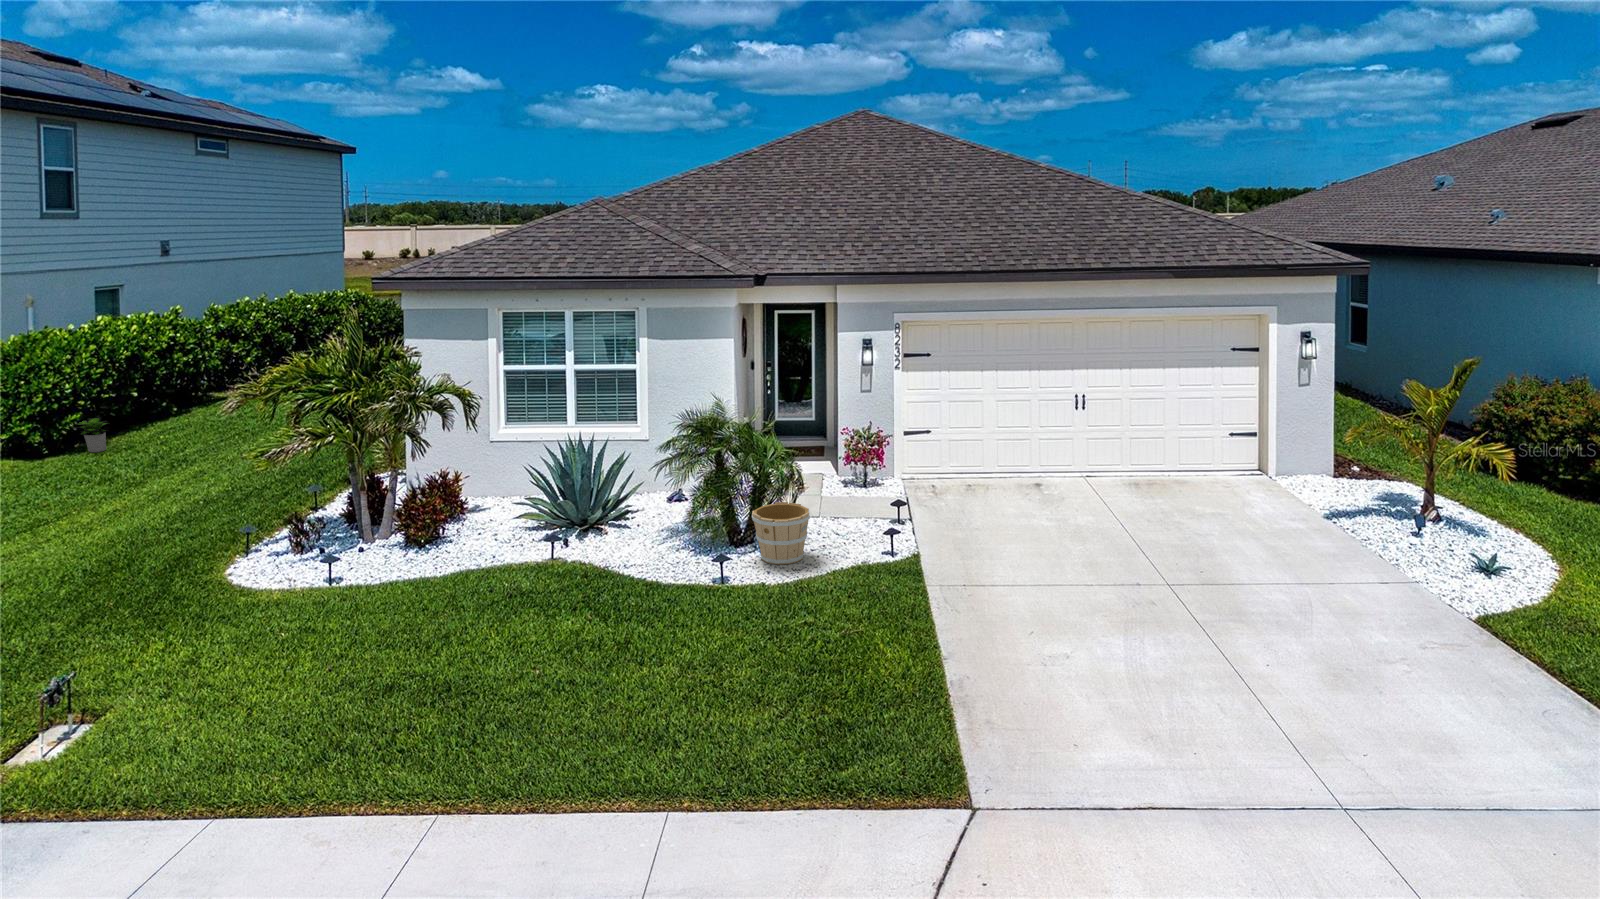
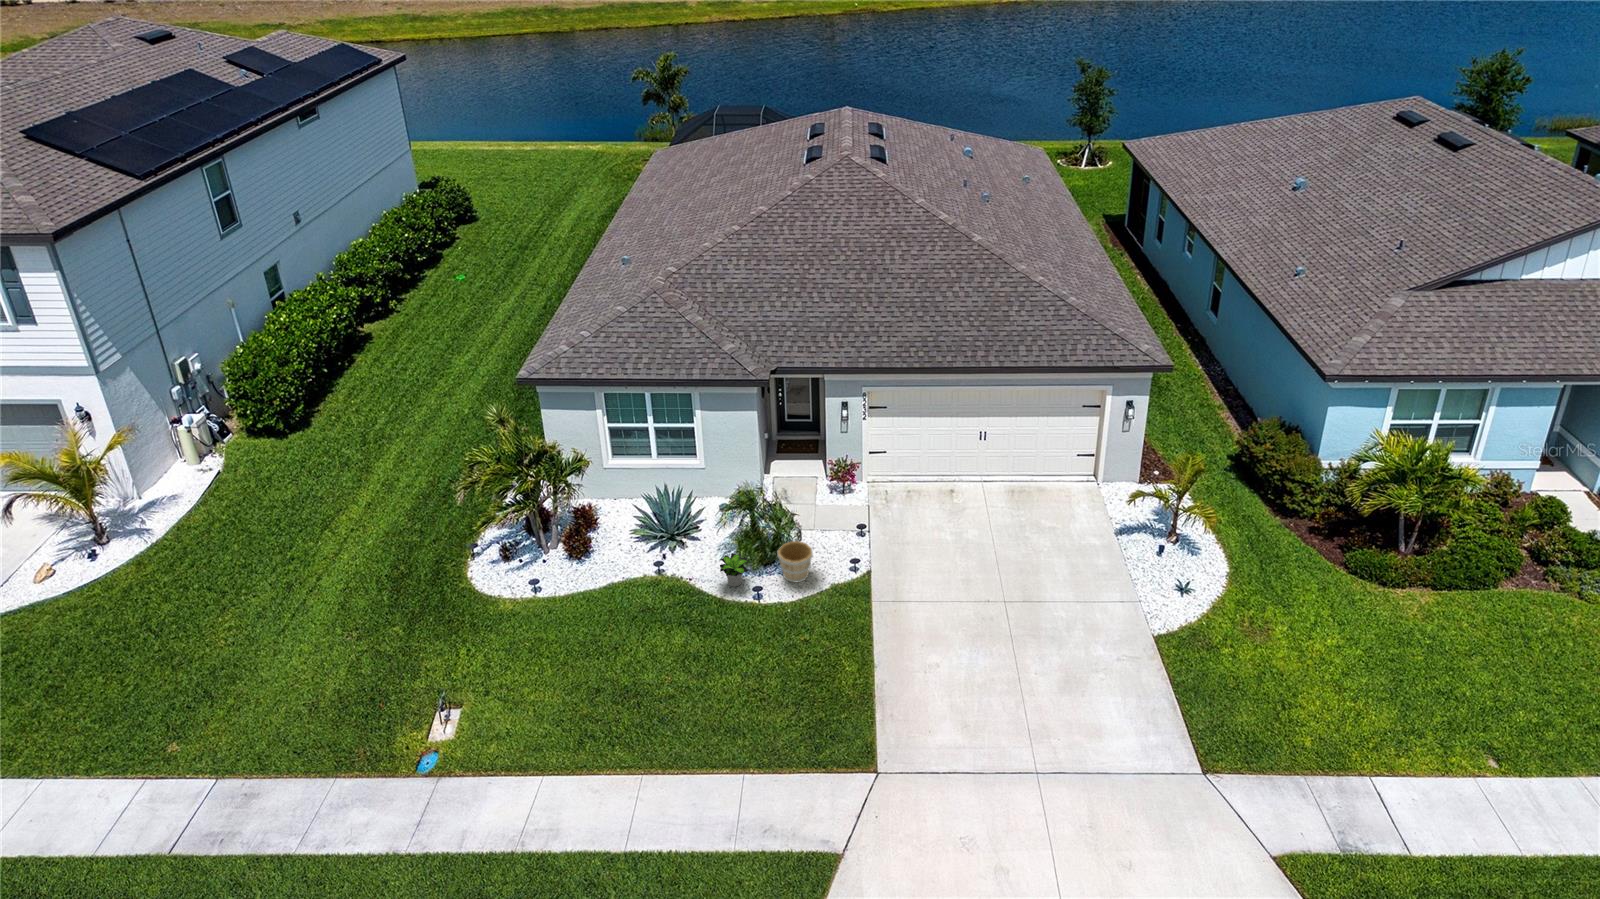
potted plant: present [76,417,108,452] -> present [720,553,749,587]

